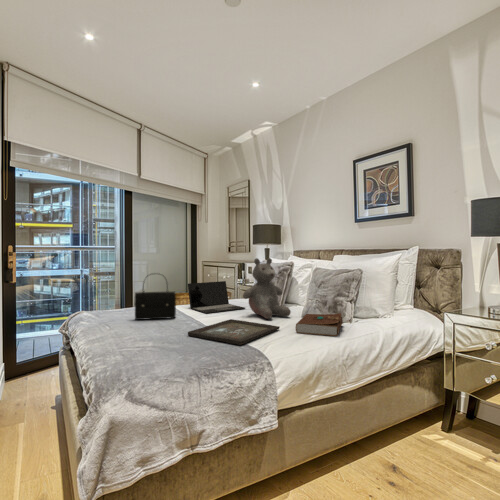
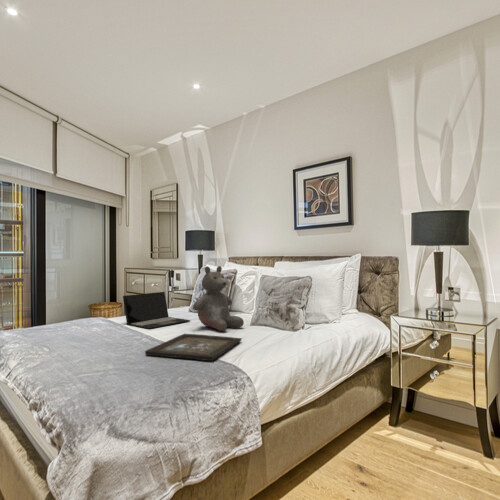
handbag: present [135,286,176,320] -> none [66,285,117,341]
book: present [296,313,343,336] -> none [259,321,303,344]

